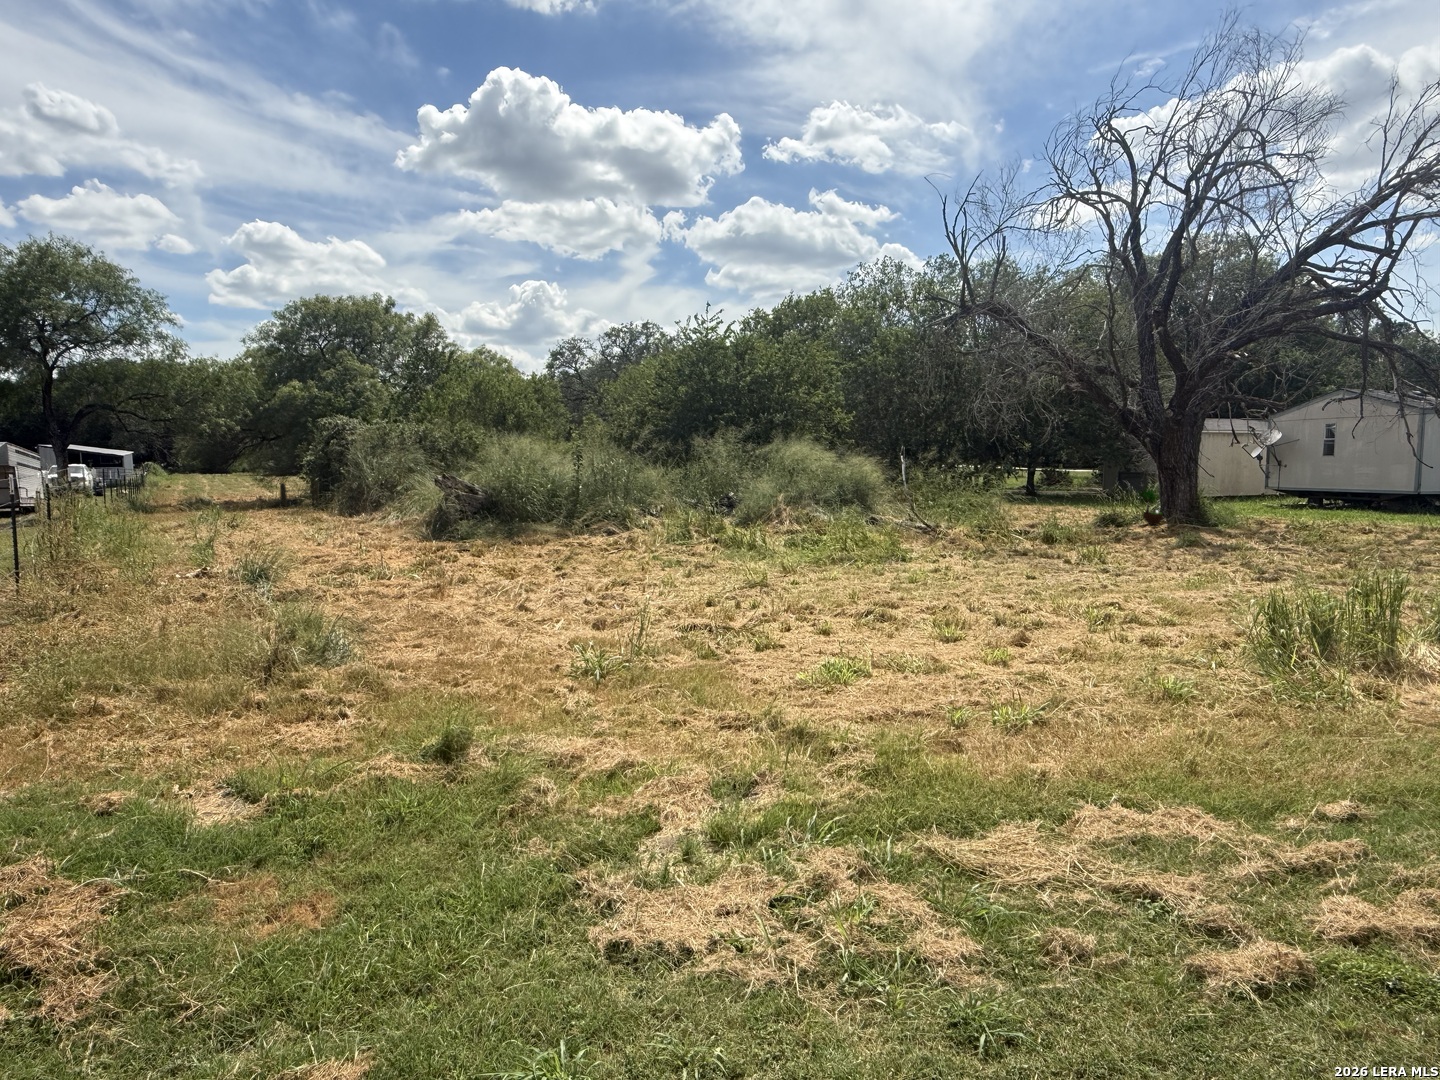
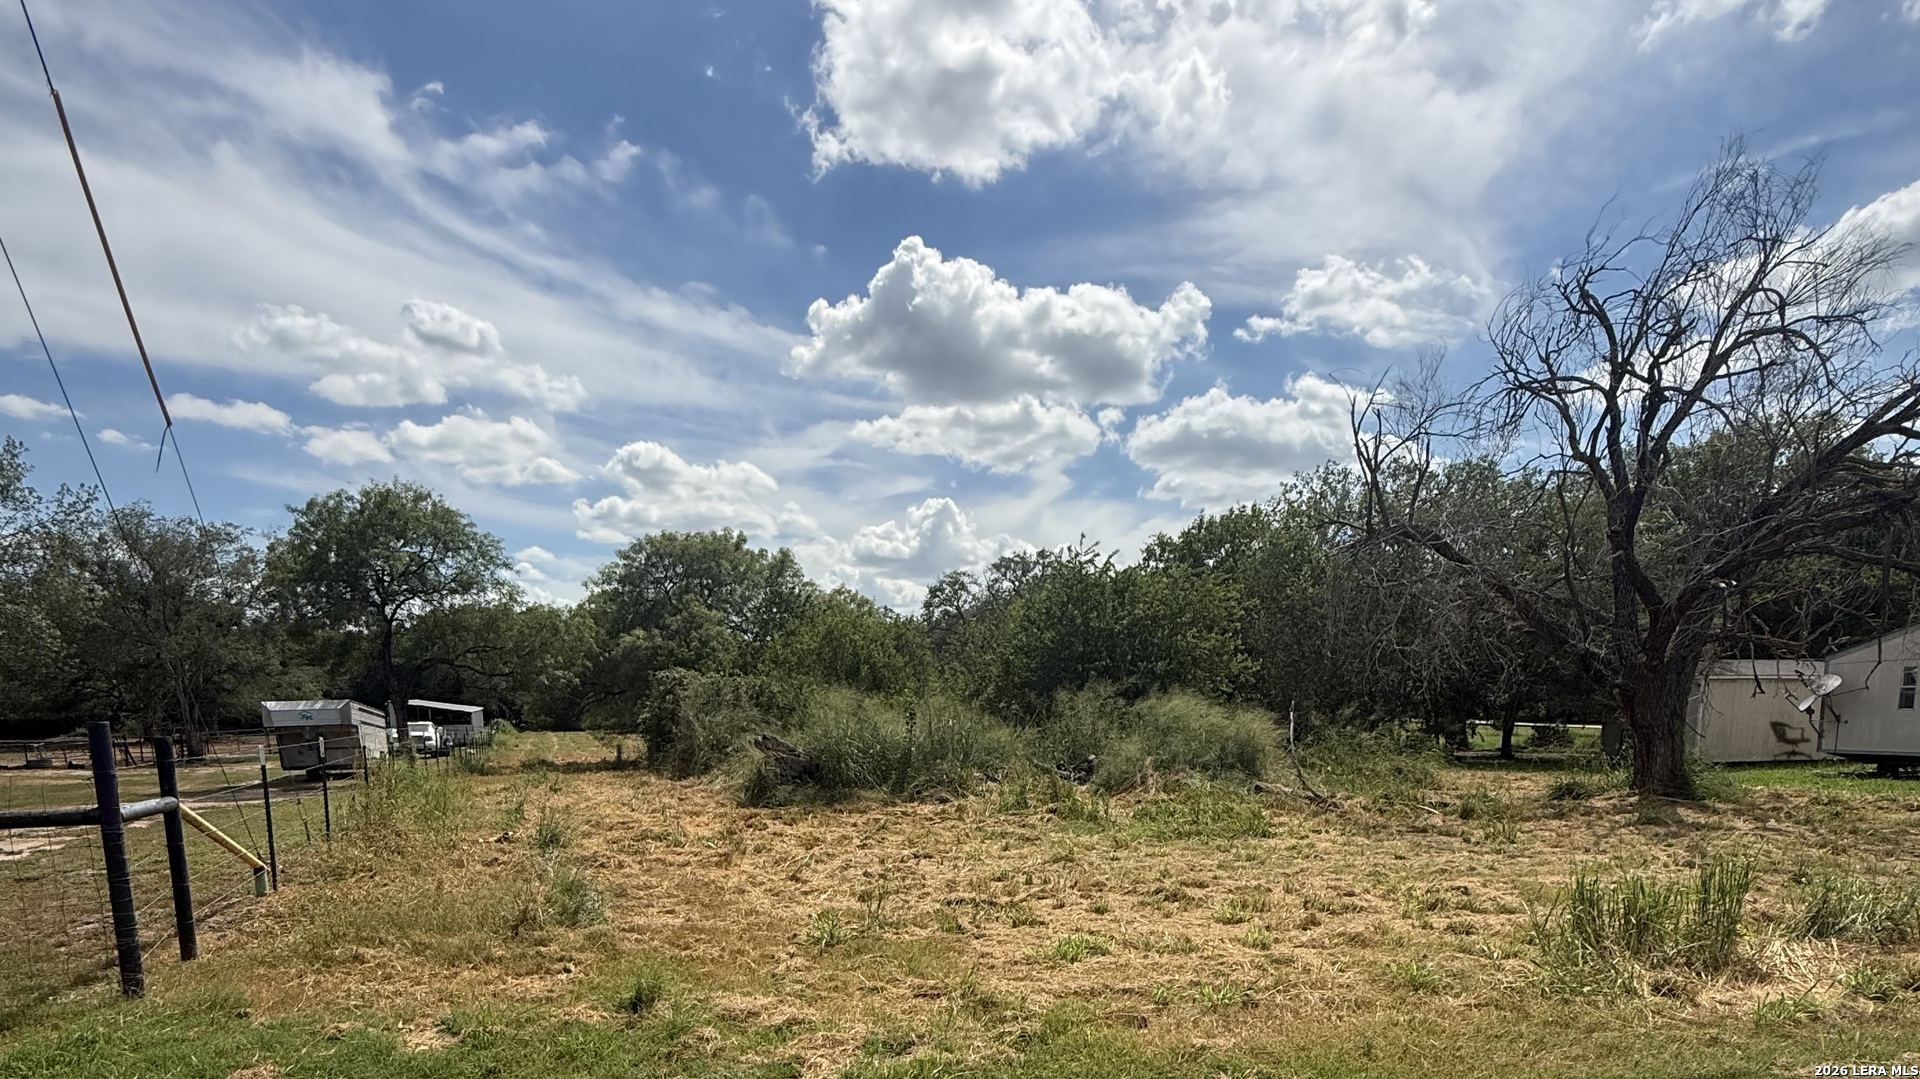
chair: none [1226,466,1255,496] -> present [1769,721,1813,761]
potted tree: present [1138,489,1163,525] -> none [1596,746,1636,798]

